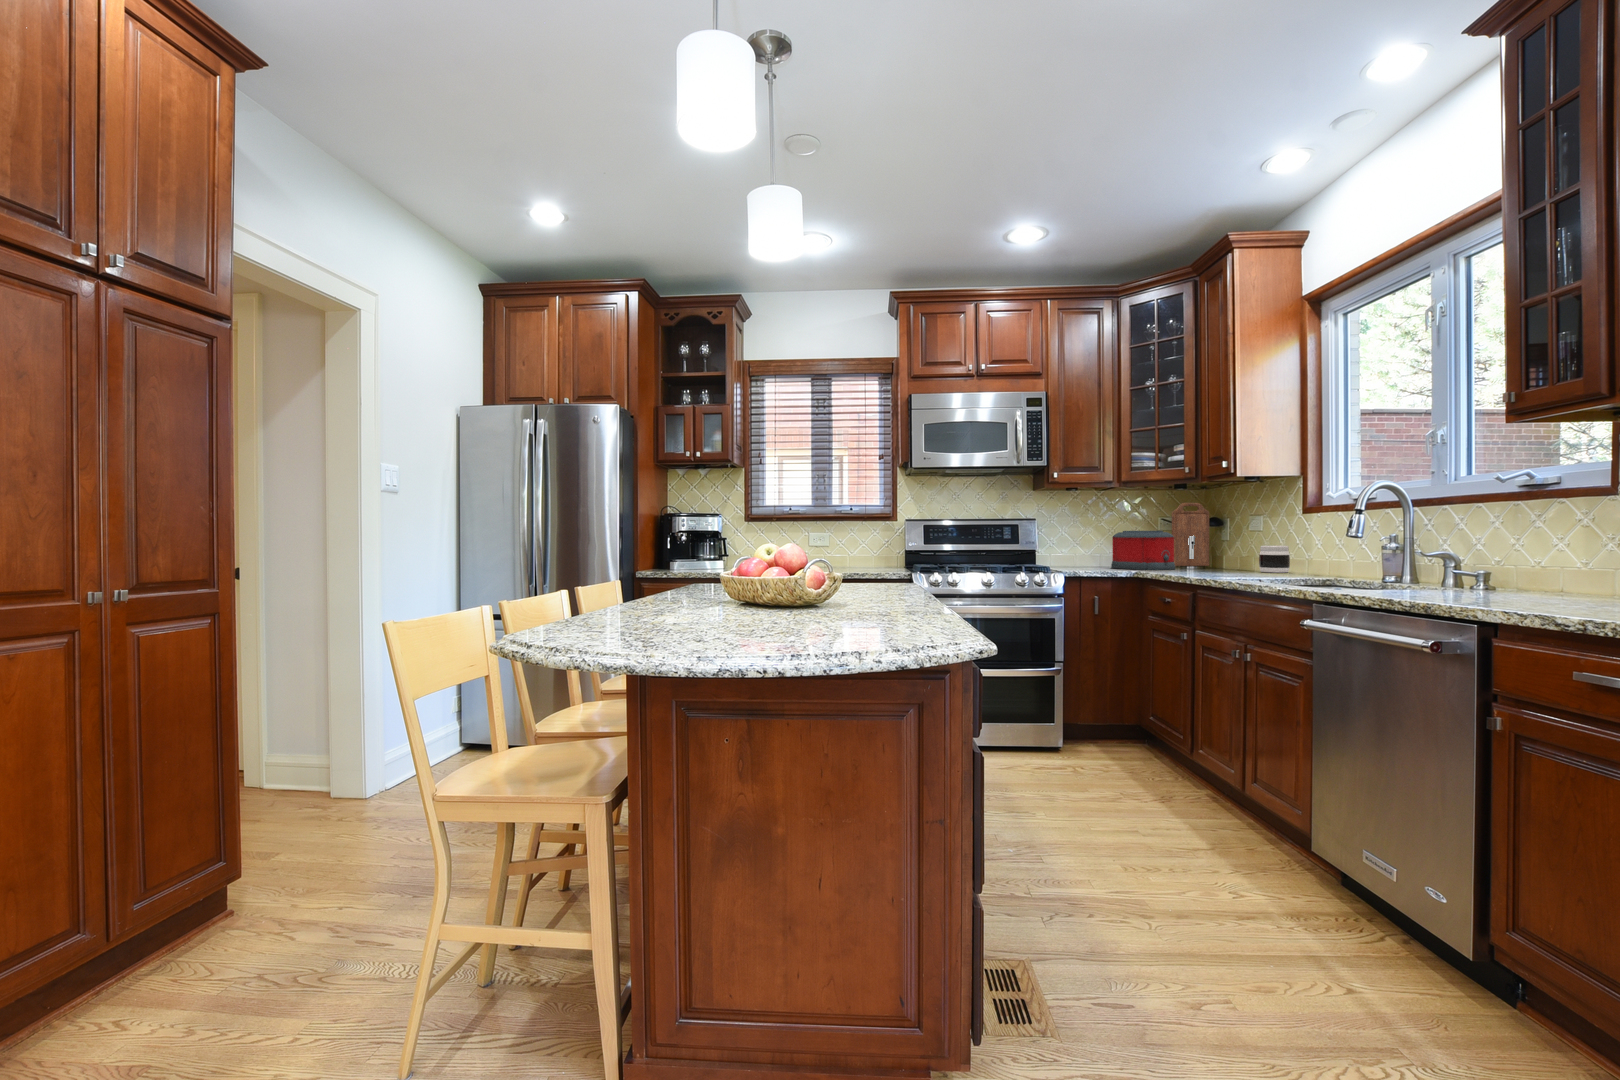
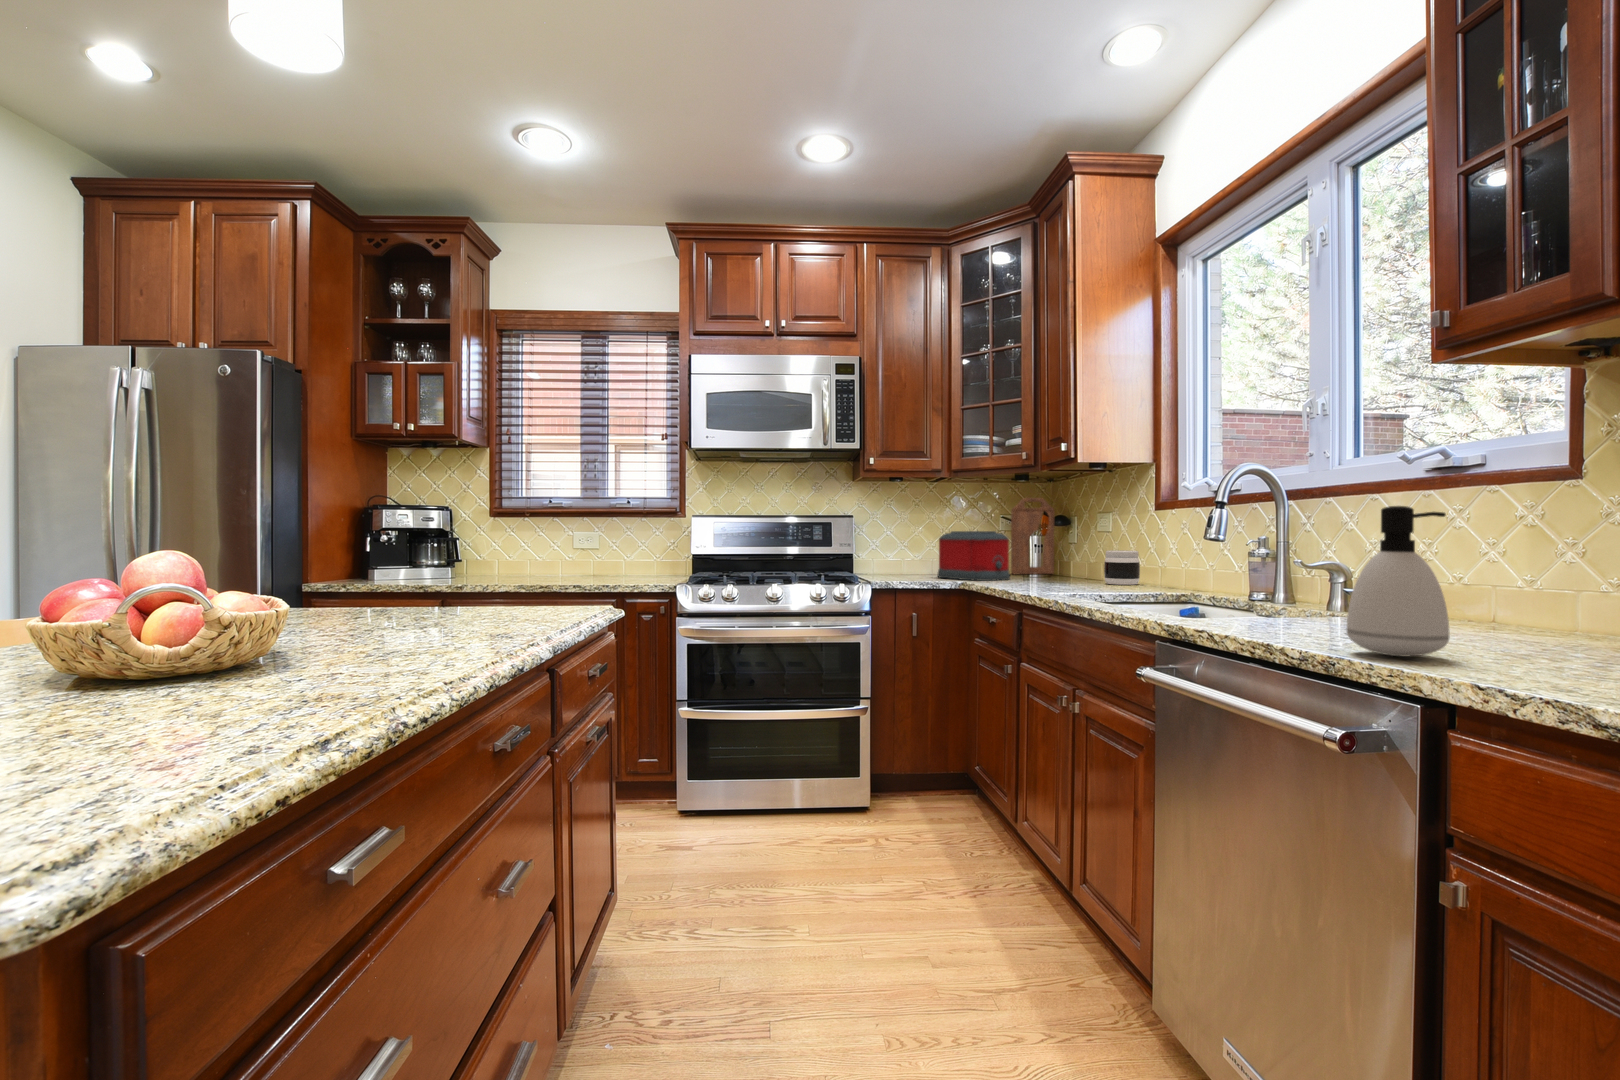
soap dispenser: none [1440,515,1504,603] -> present [1347,506,1450,656]

